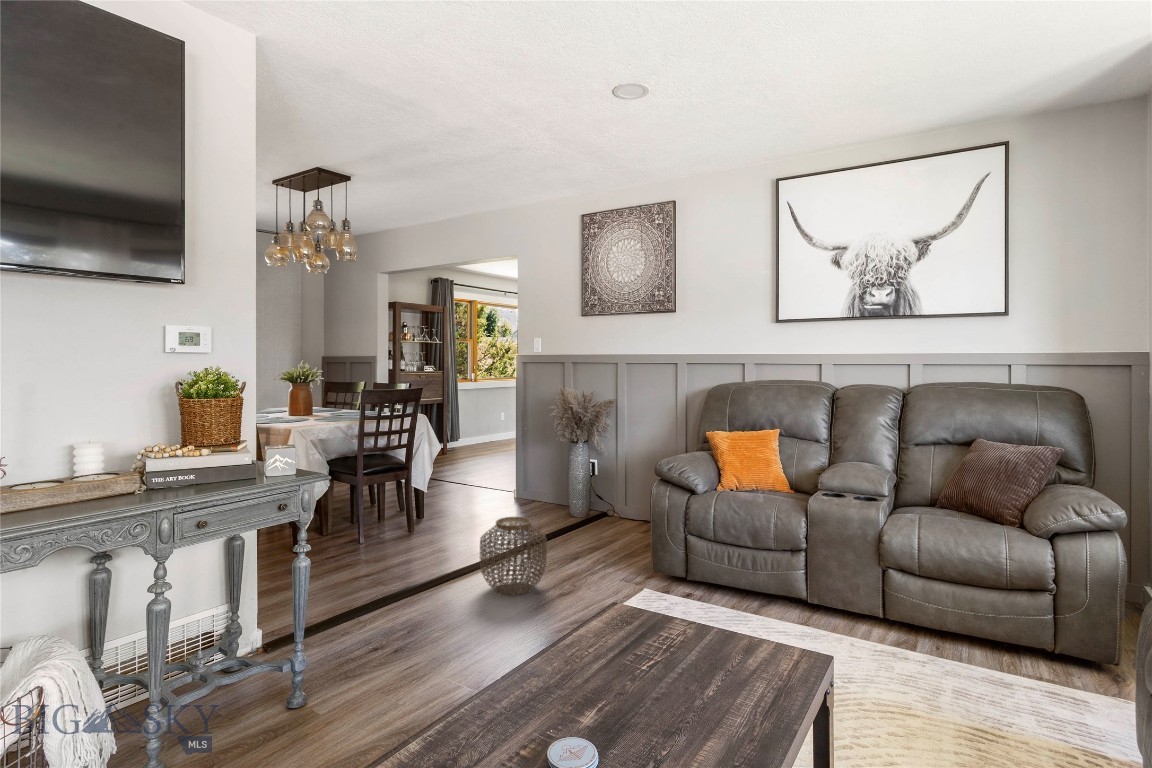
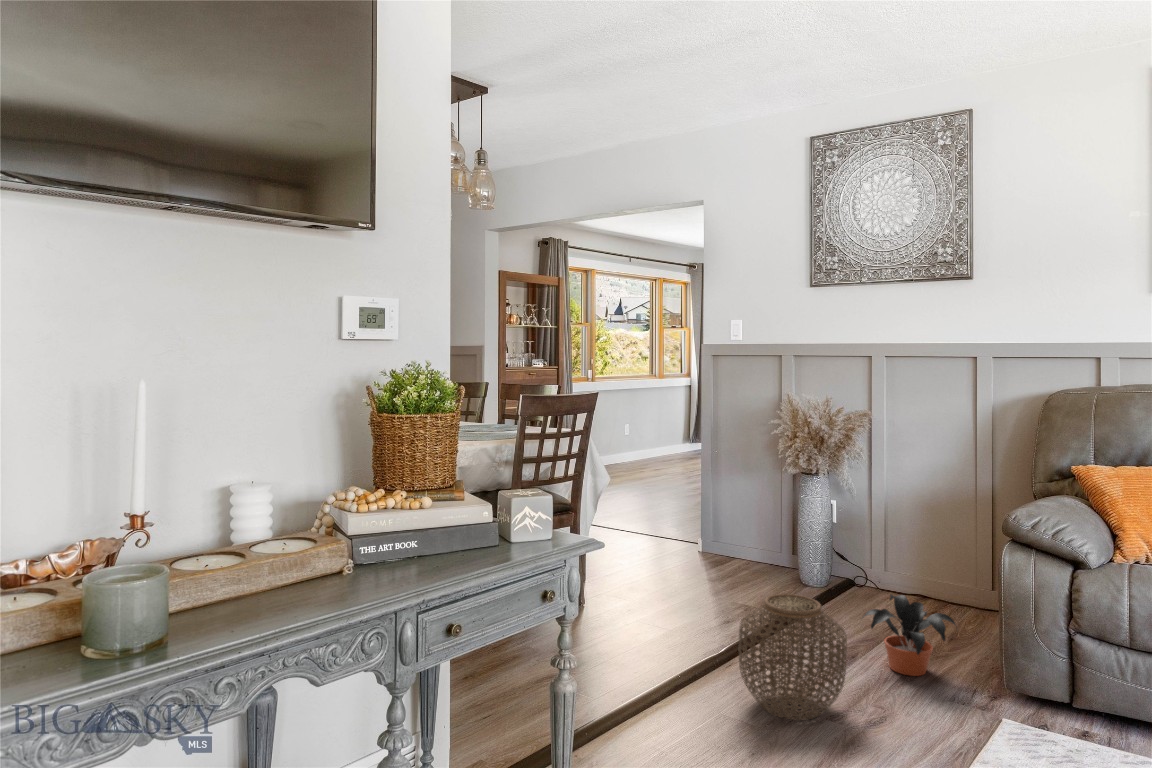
potted plant: none [578,518,635,569] -> present [863,595,955,676]

